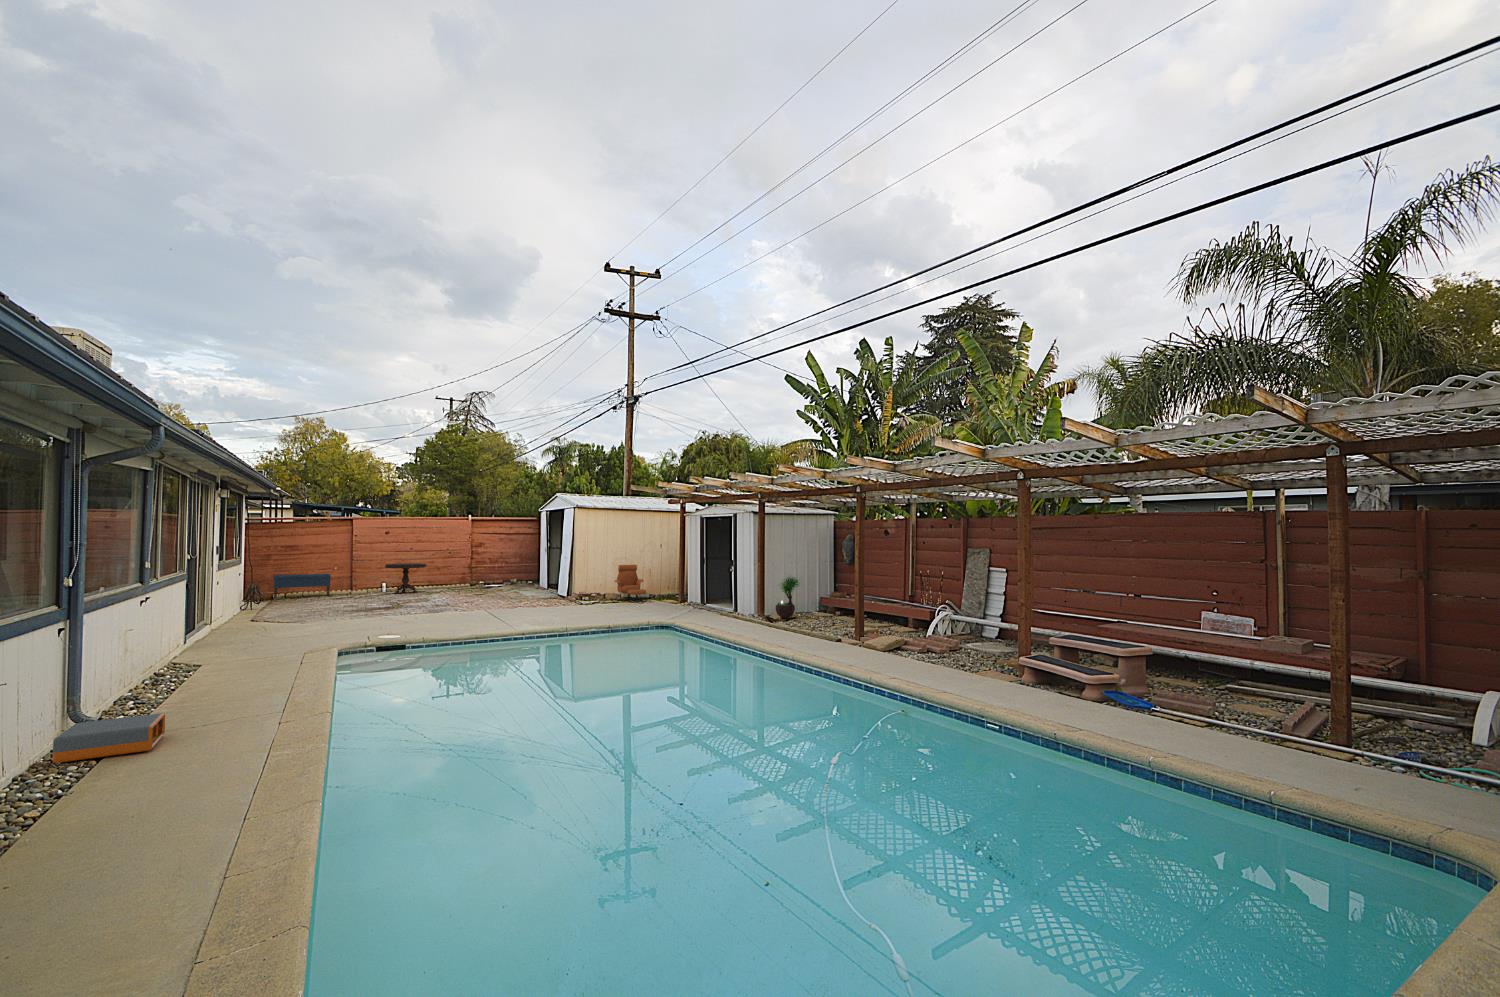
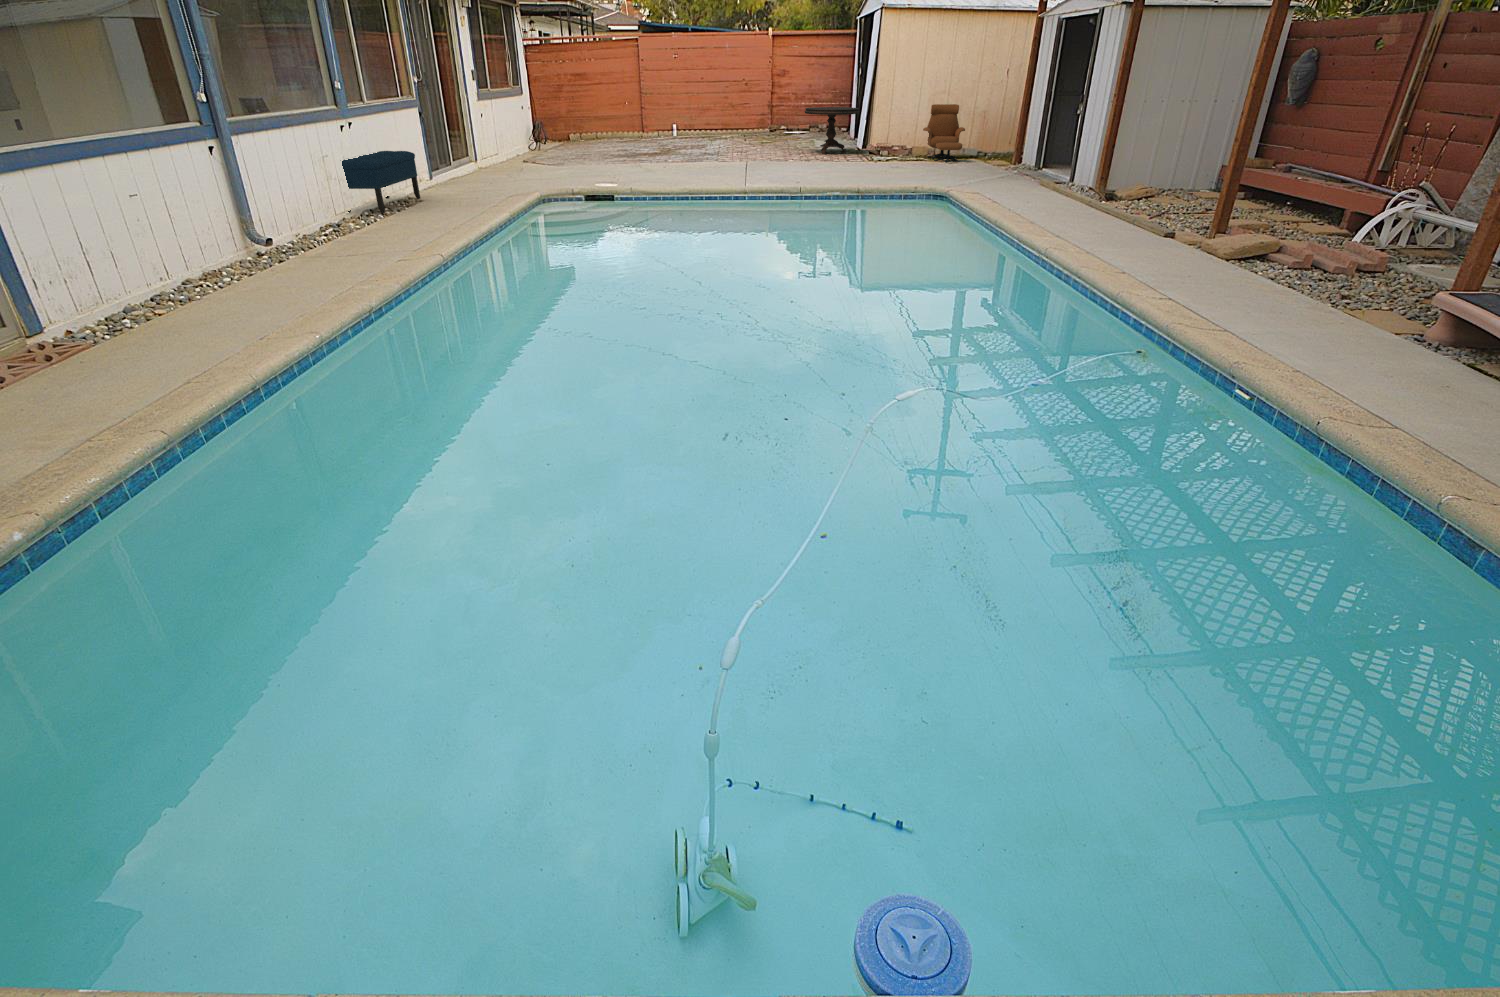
side table: present [385,563,427,594] -> present [805,107,860,155]
bench: present [274,574,331,598] -> present [342,151,420,213]
potted tree: present [776,577,799,618] -> none [1120,118,1174,195]
storage box: present [53,713,165,763] -> none [185,234,289,268]

